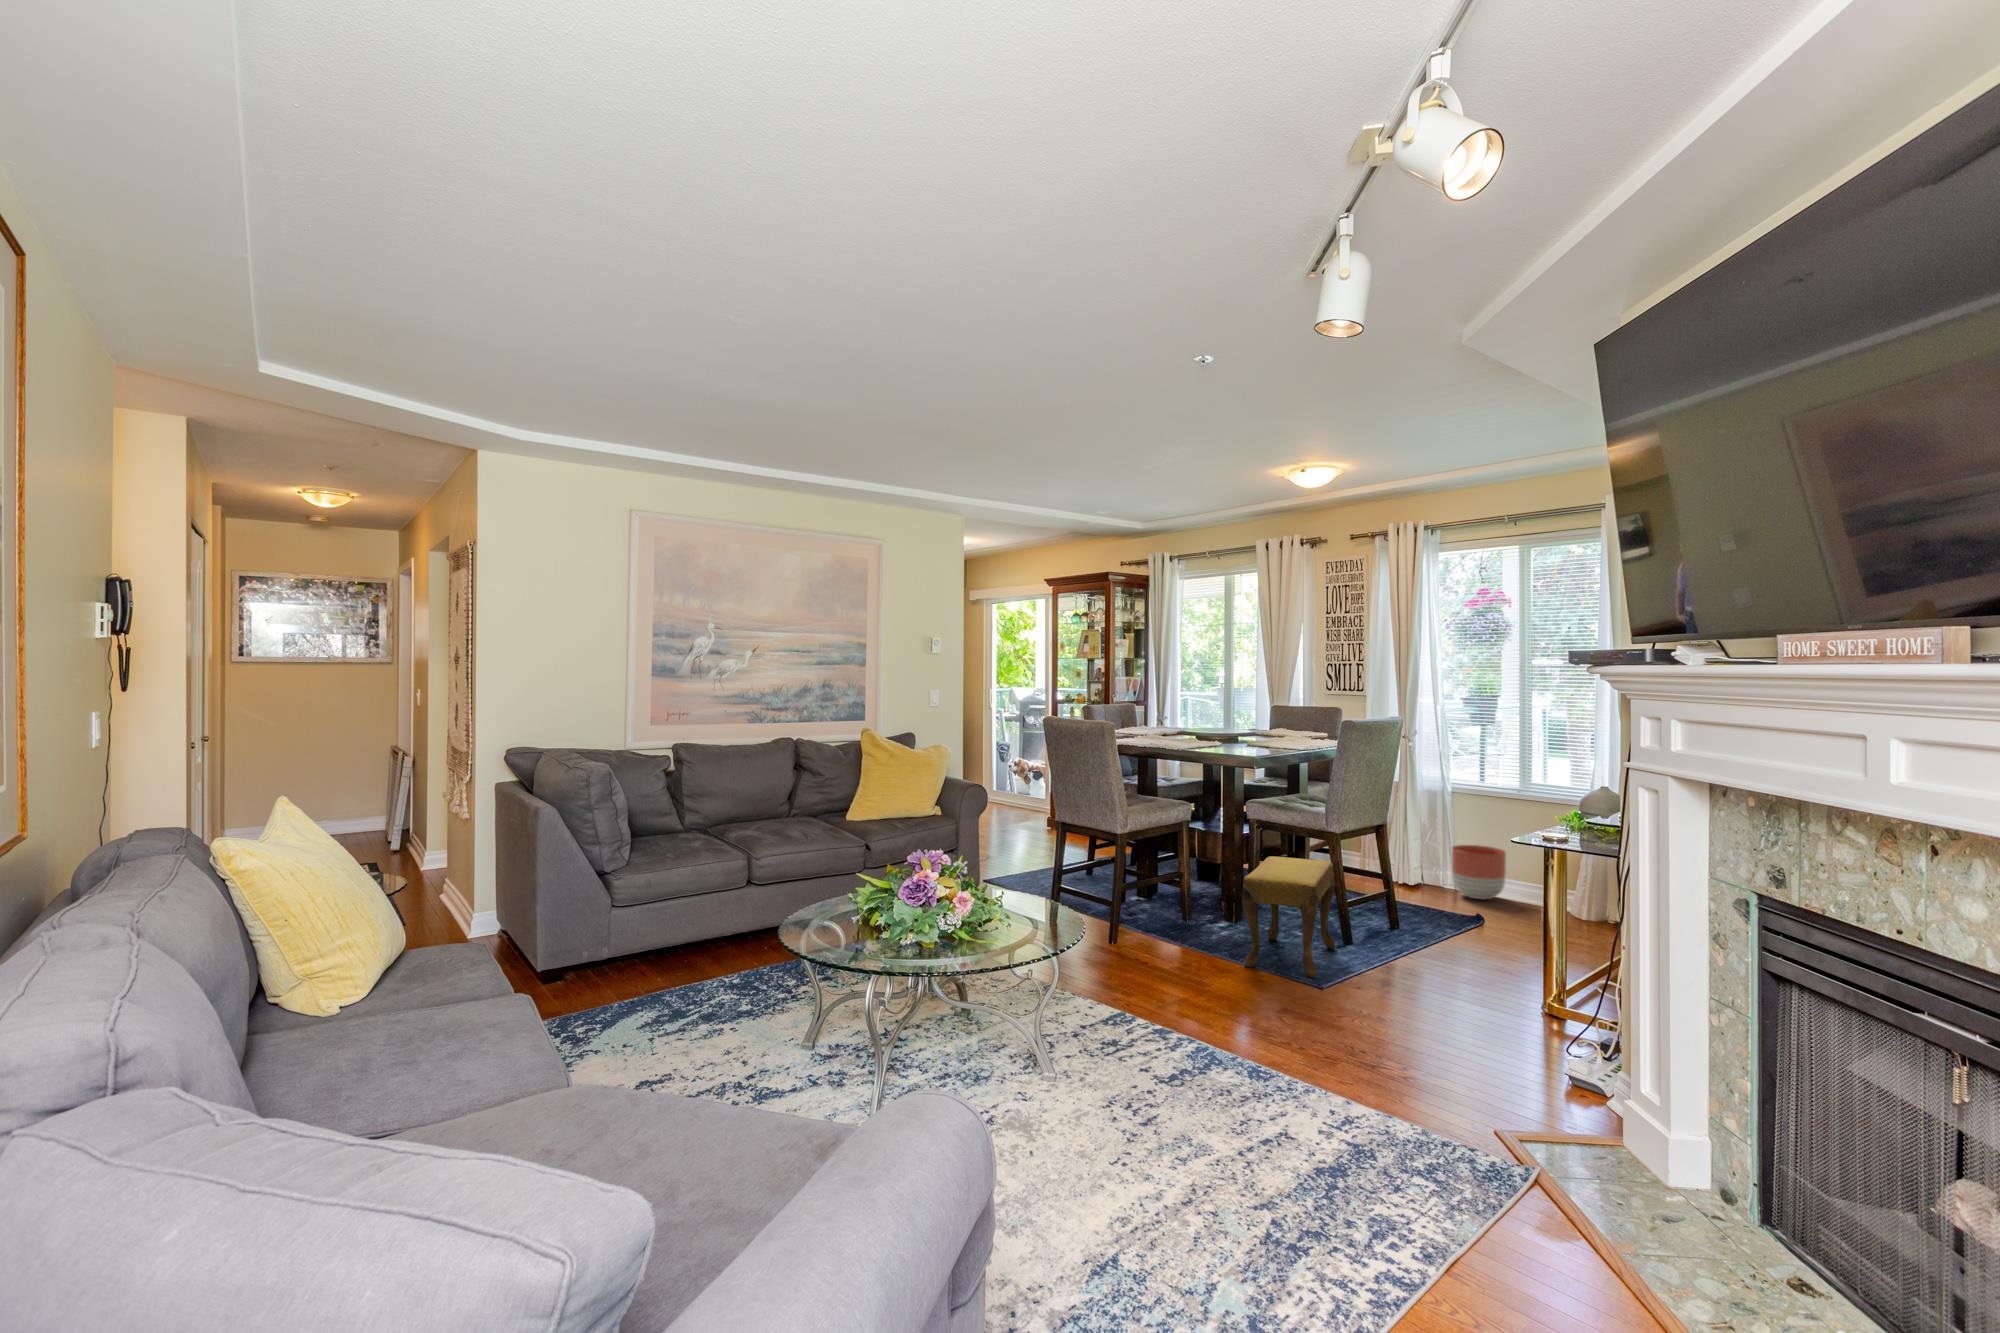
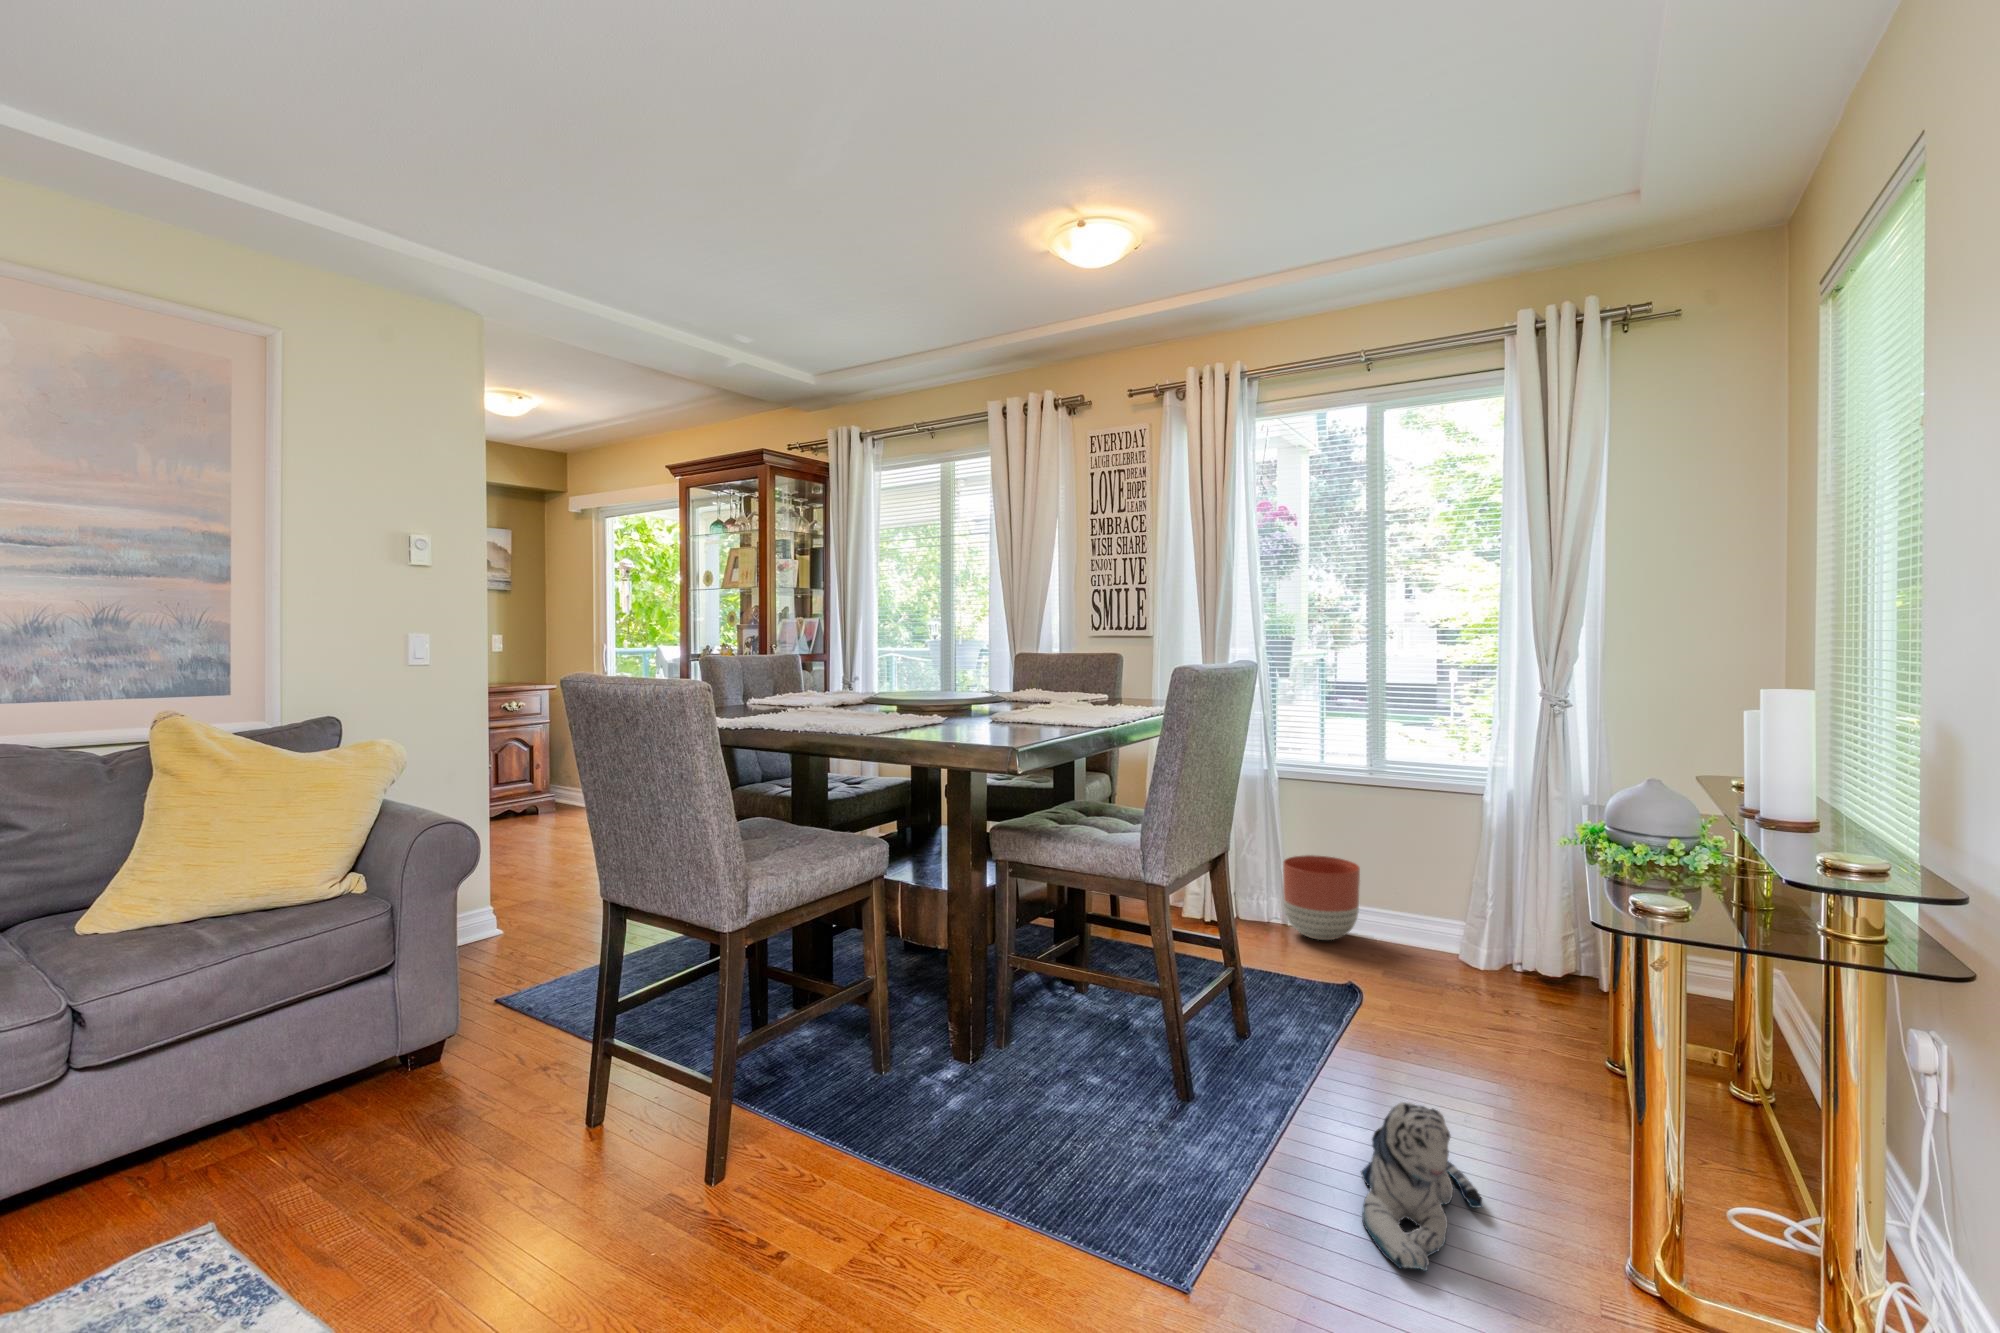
footstool: present [1242,856,1335,978] -> none [1001,945,1168,1249]
plush toy: none [1418,929,1486,996] -> present [1361,1102,1483,1271]

